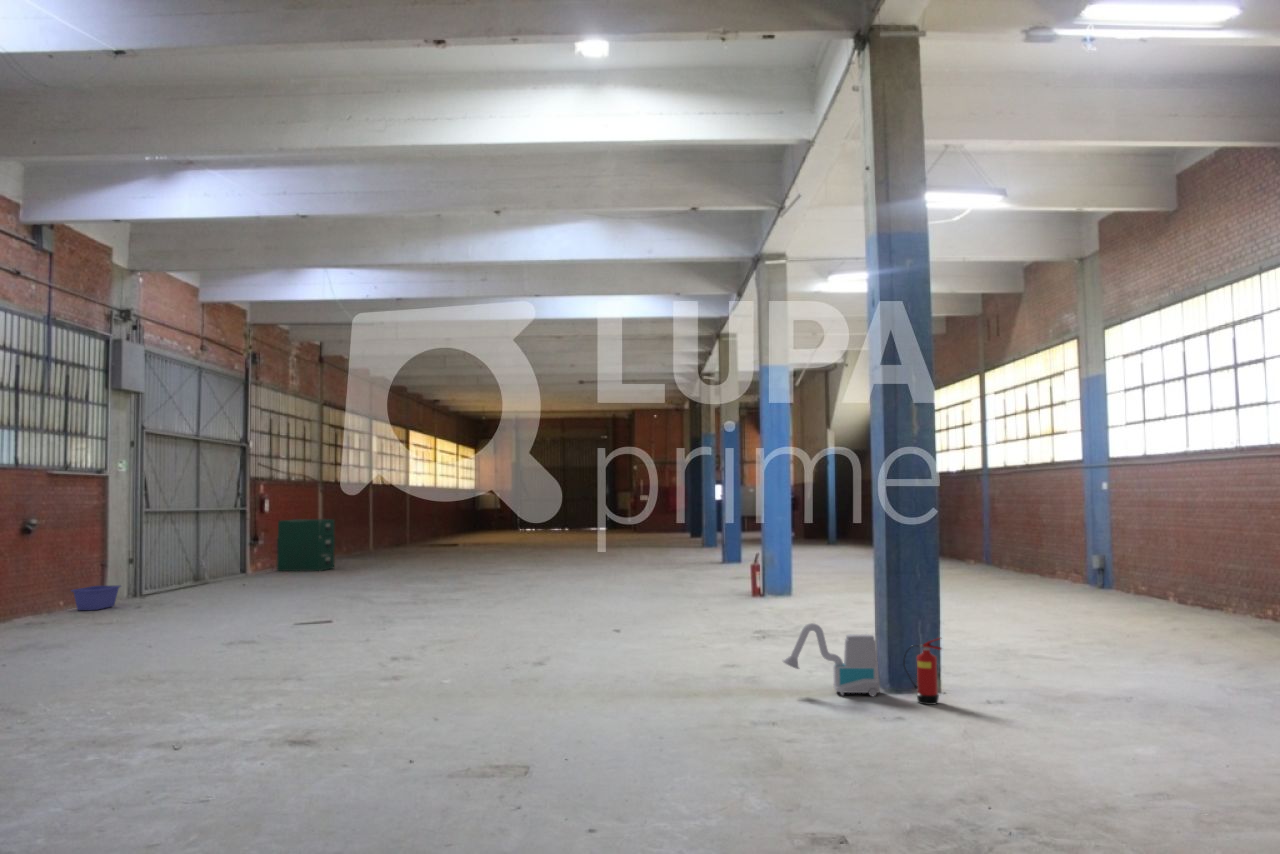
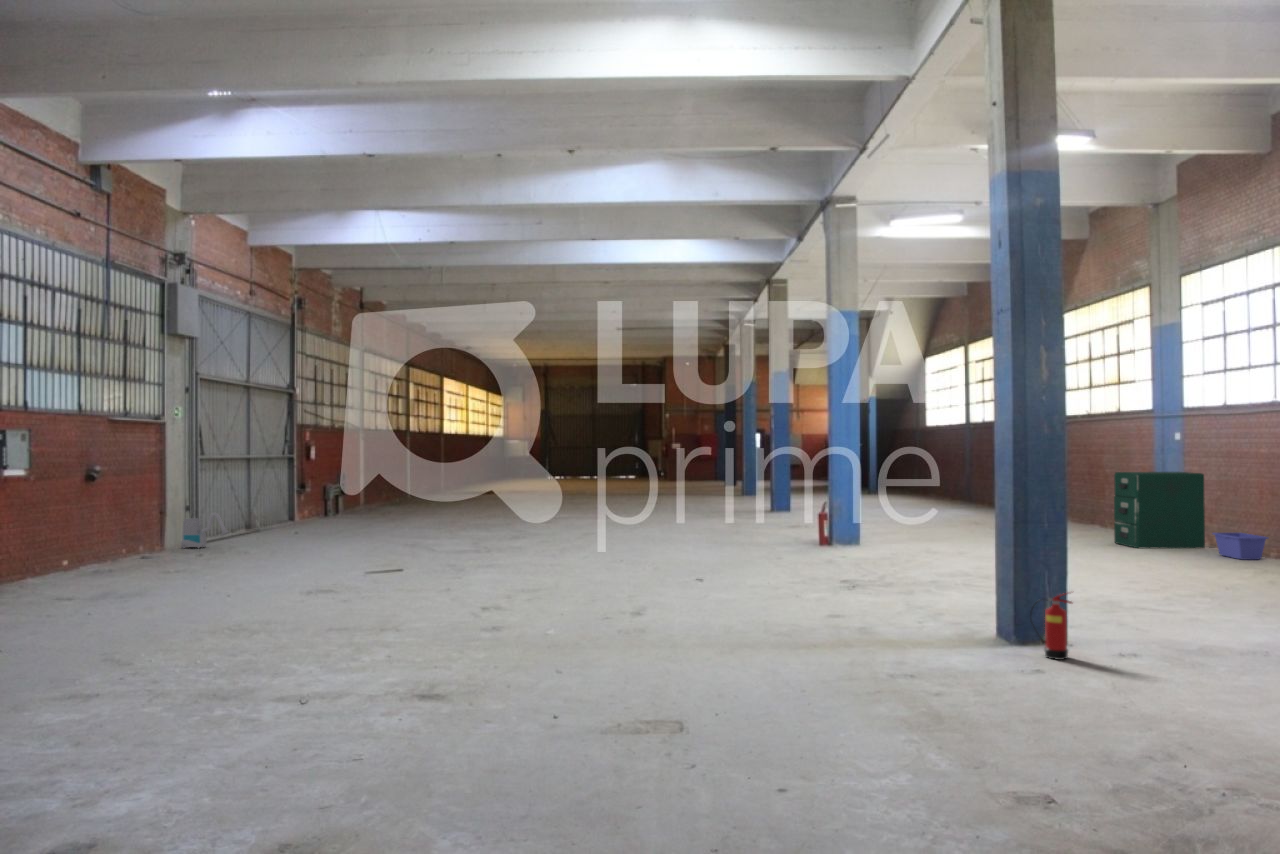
filing cabinet: present [277,519,335,571] -> present [1114,472,1205,548]
storage bin: present [71,586,120,611] -> present [1213,533,1268,560]
vacuum cleaner: present [783,623,880,697] -> present [181,513,229,549]

